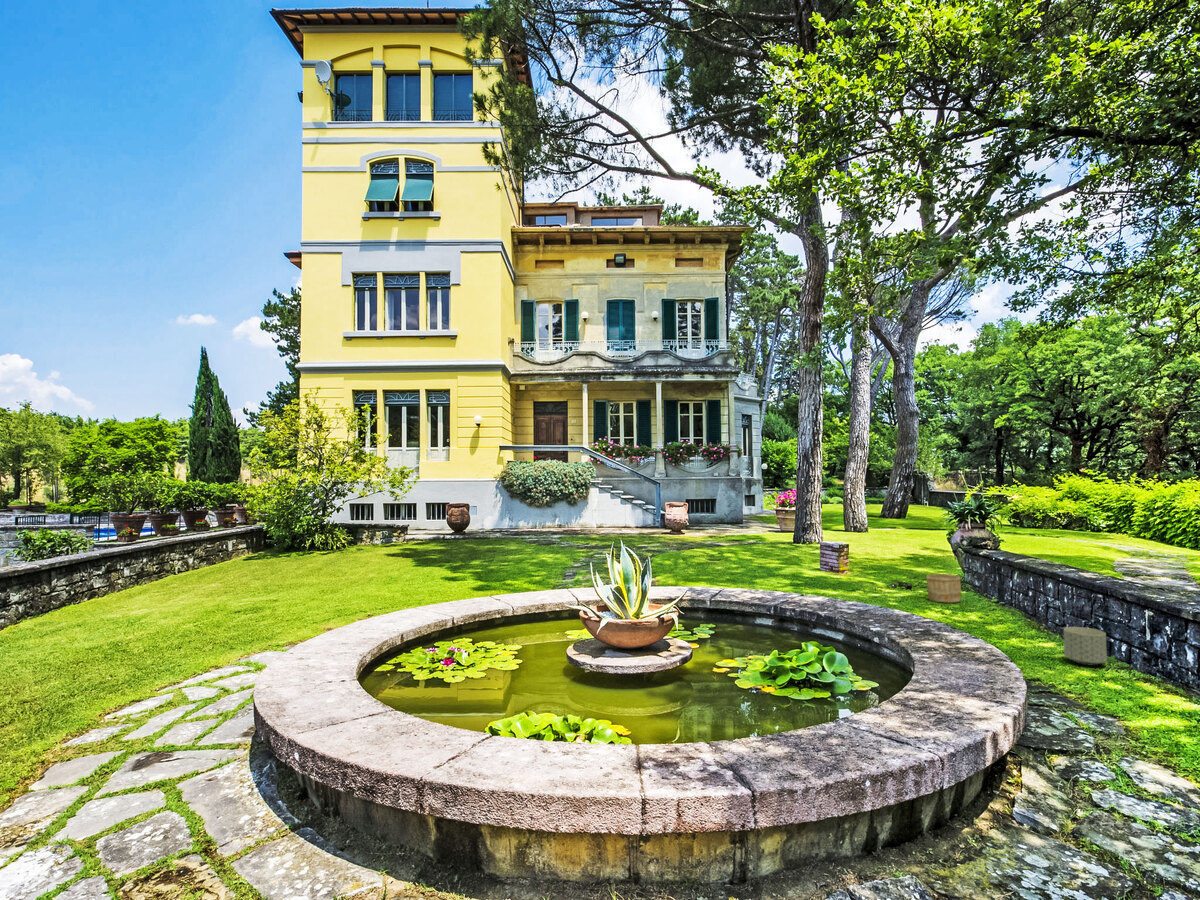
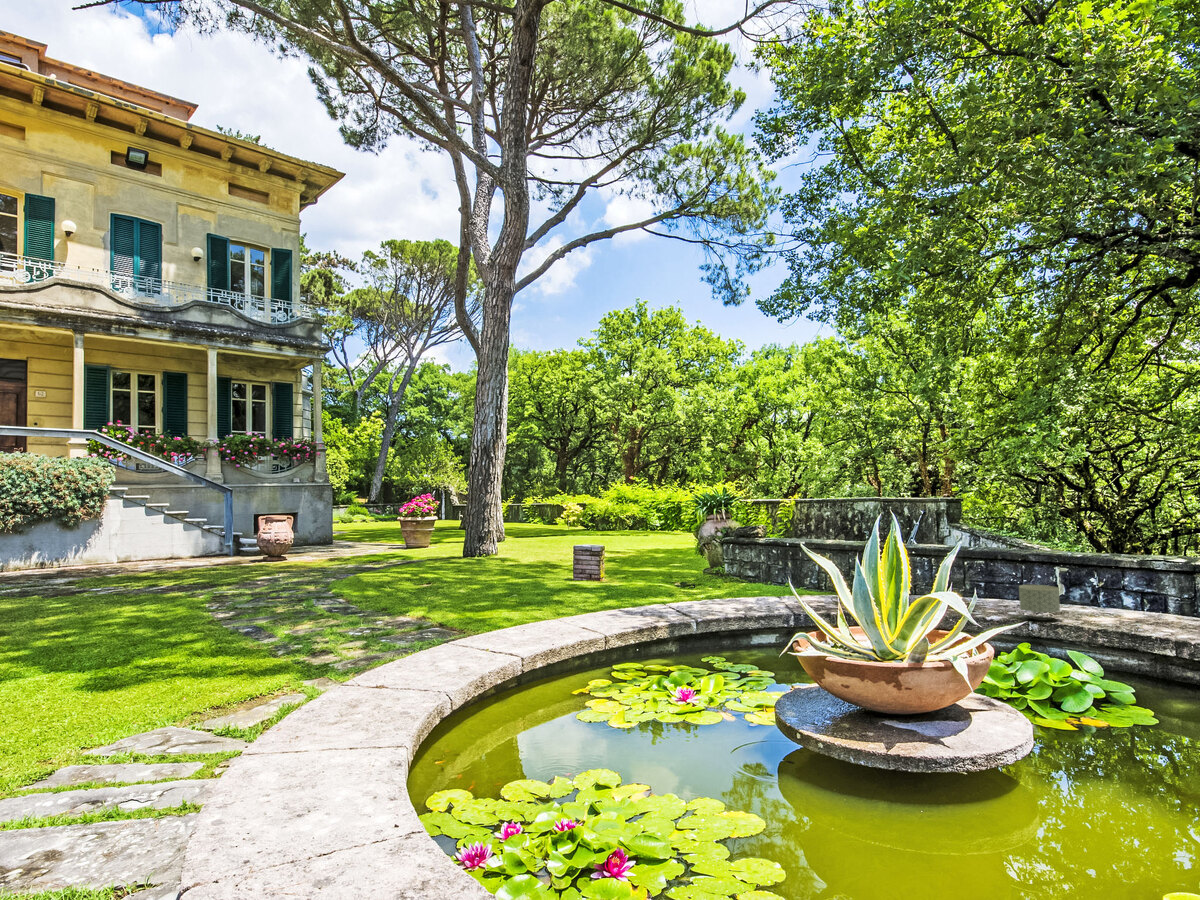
wooden bucket: present [926,574,961,603] -> none [758,560,793,590]

